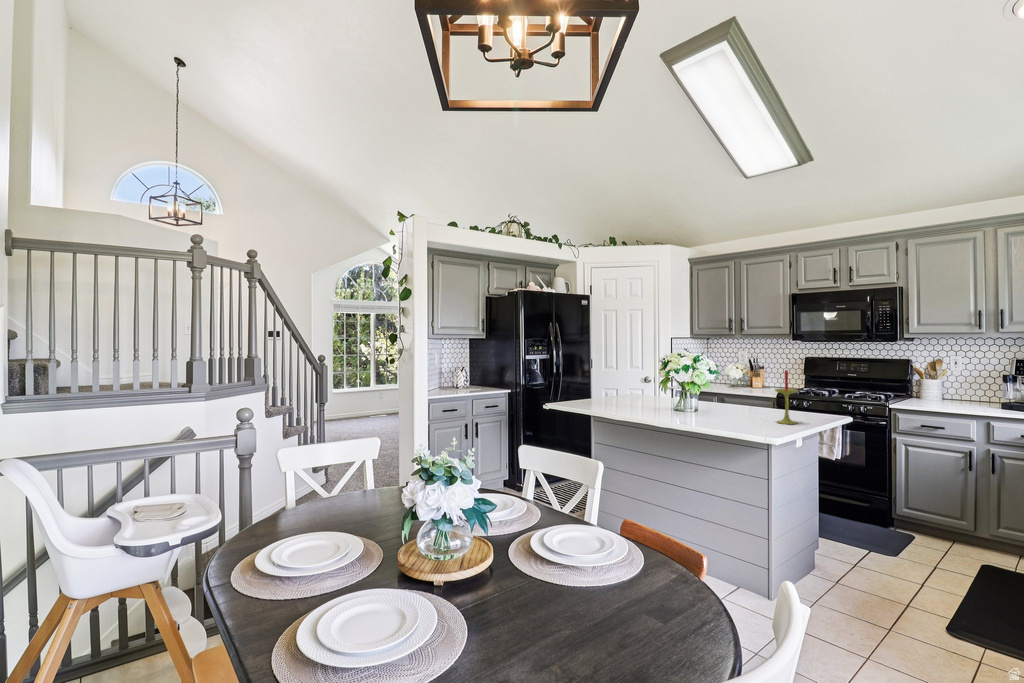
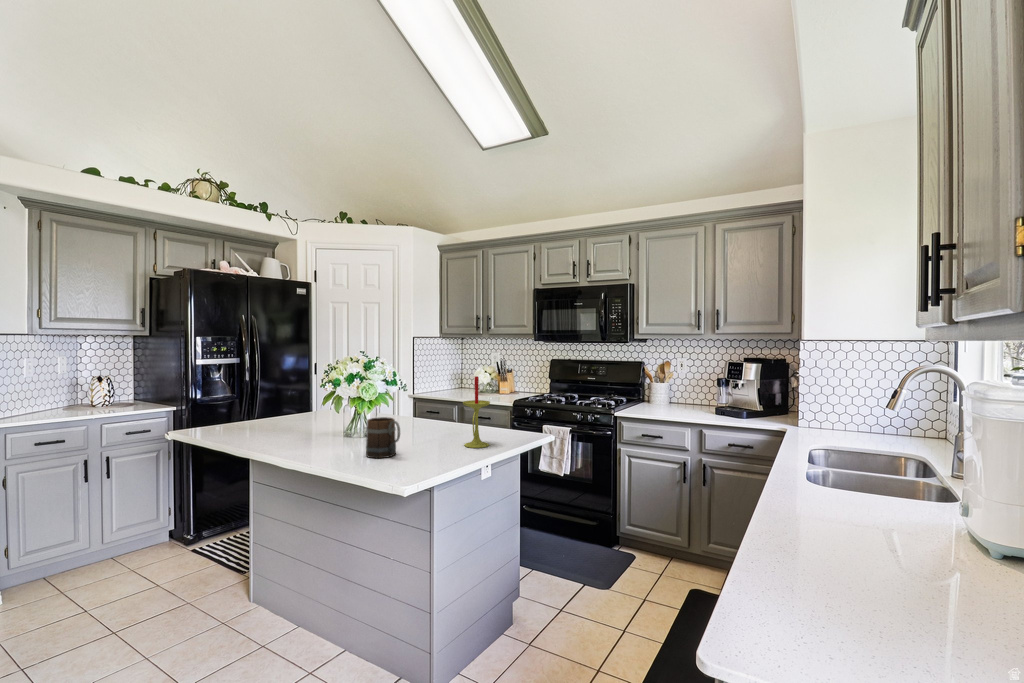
mug: none [709,399,740,427] -> present [366,417,400,458]

